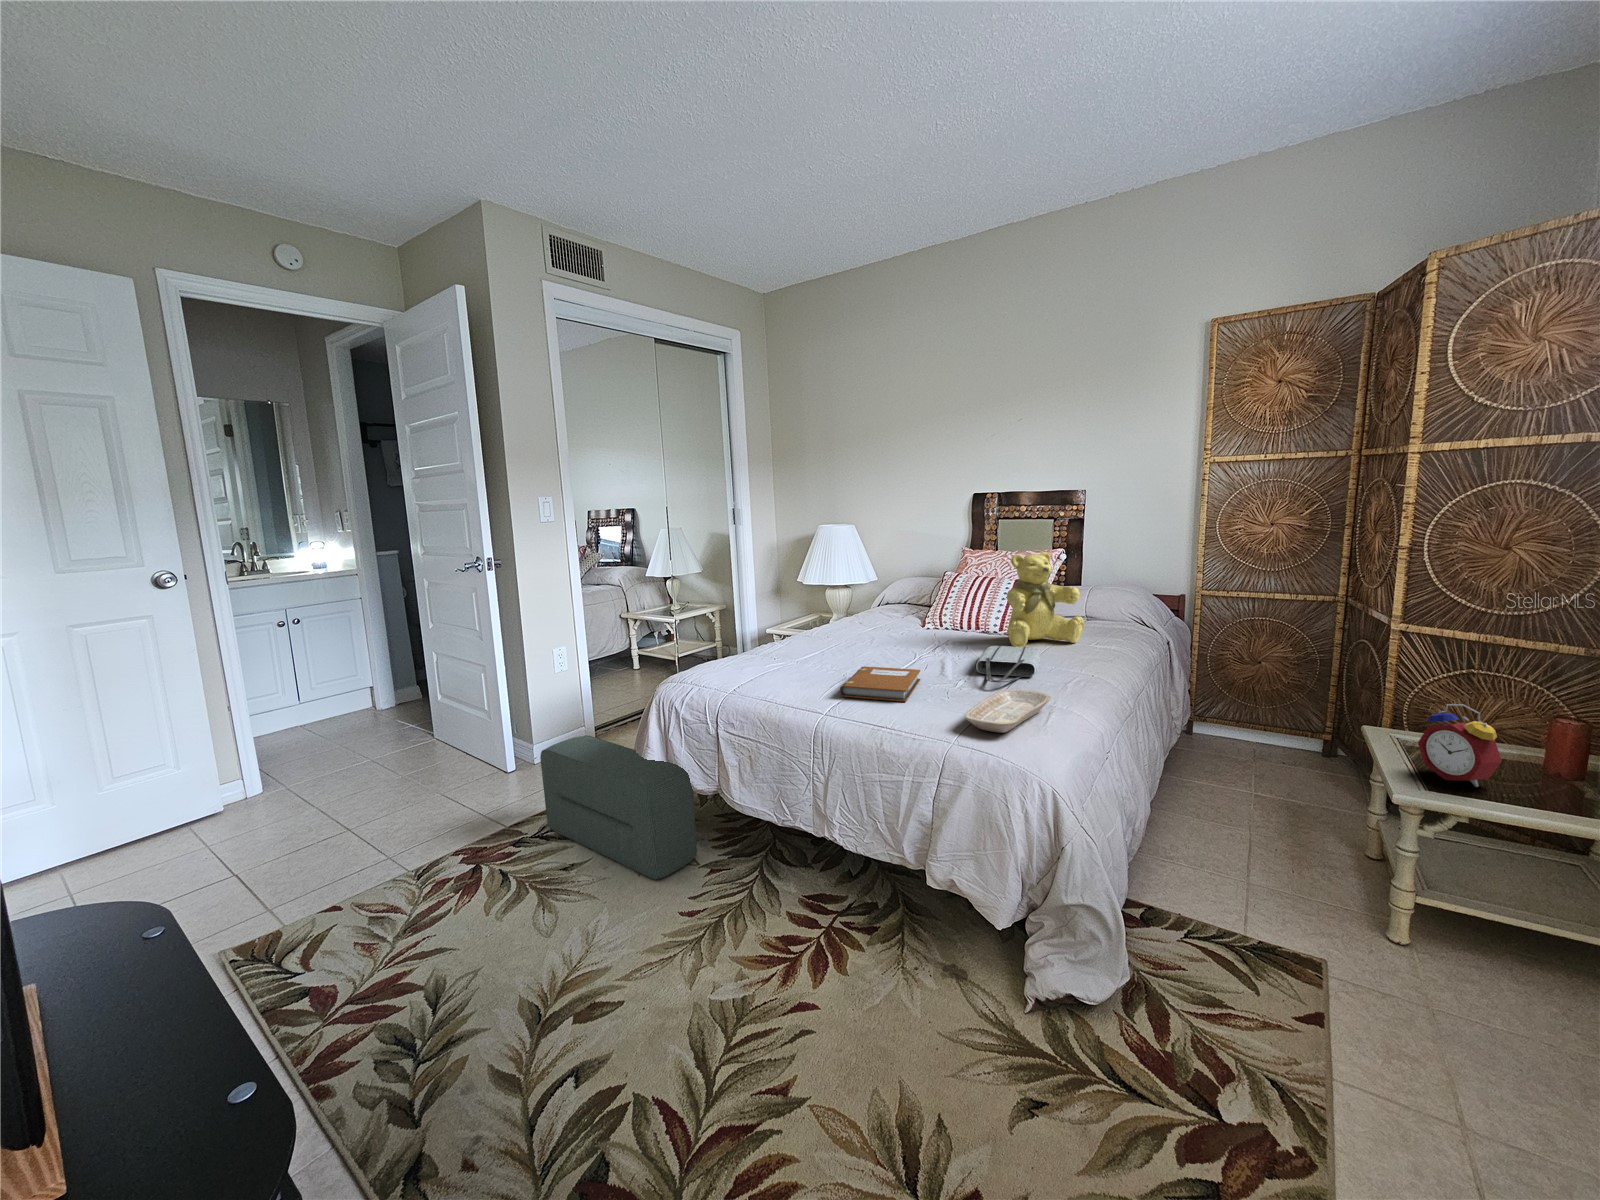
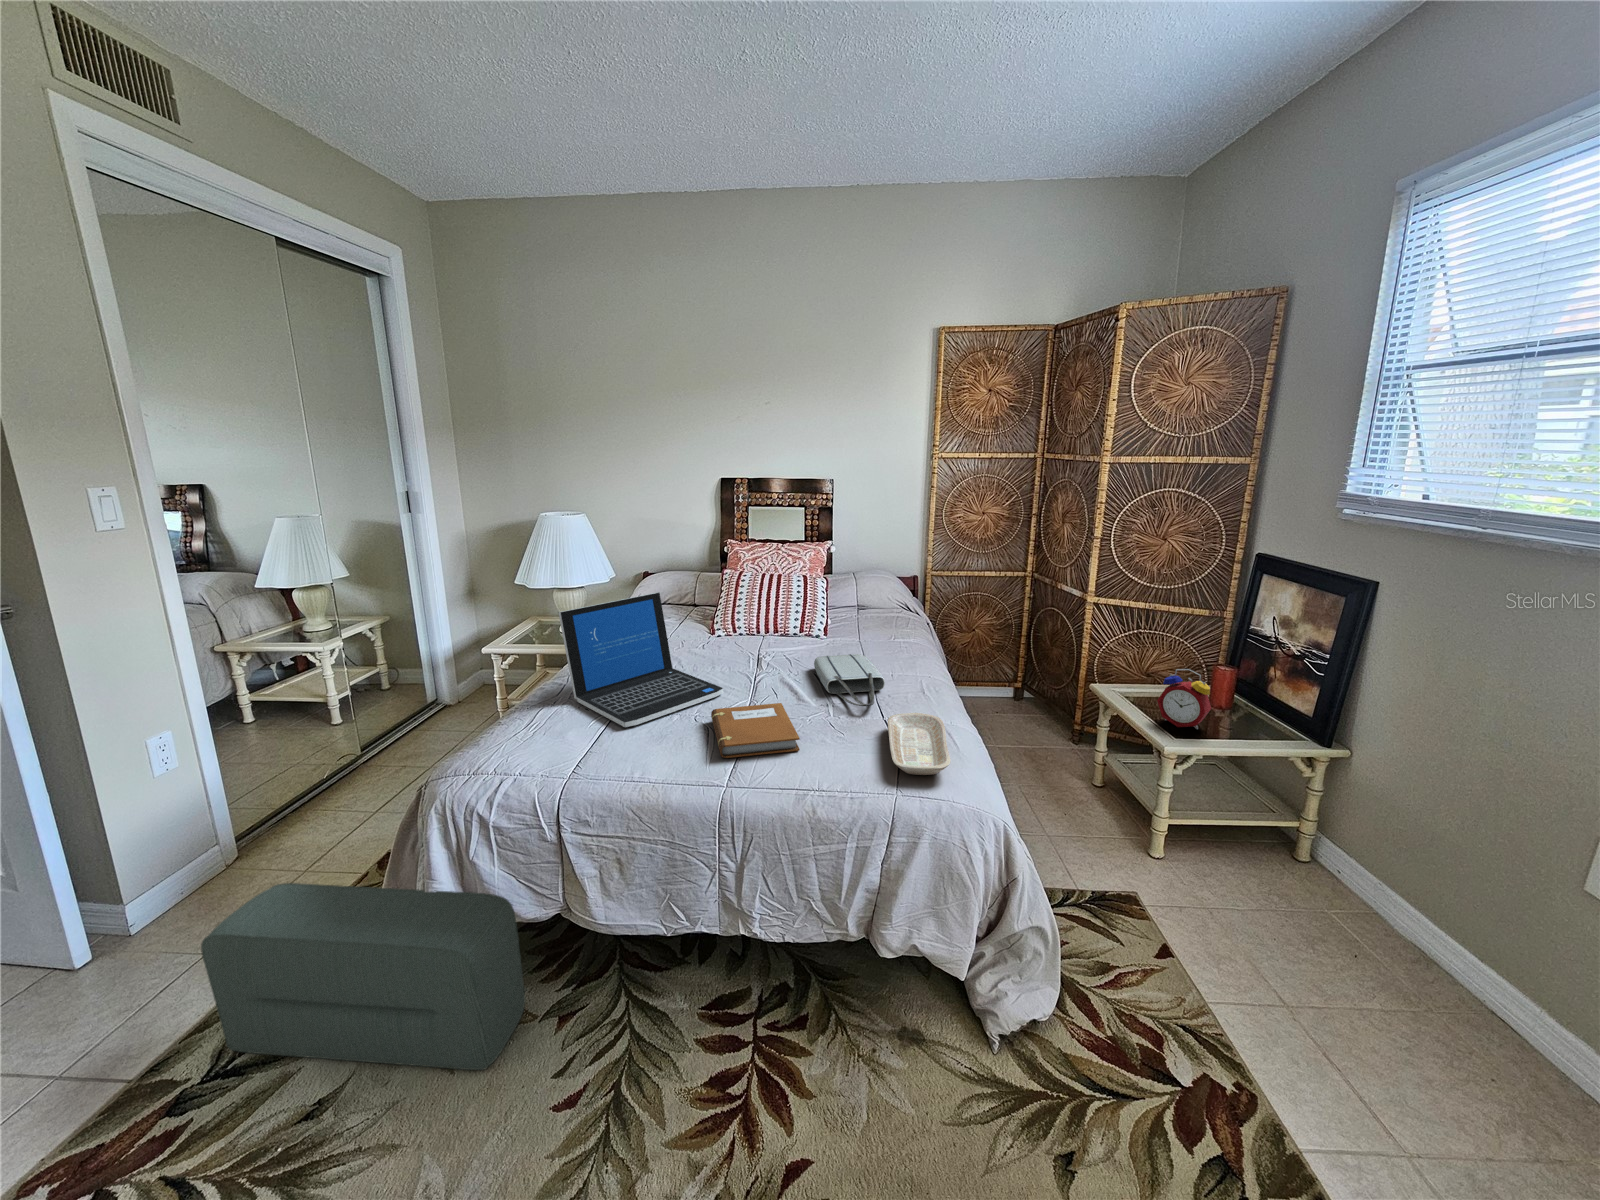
teddy bear: present [1007,552,1084,647] -> none [809,551,878,652]
laptop: none [773,577,889,671] -> present [558,592,724,727]

